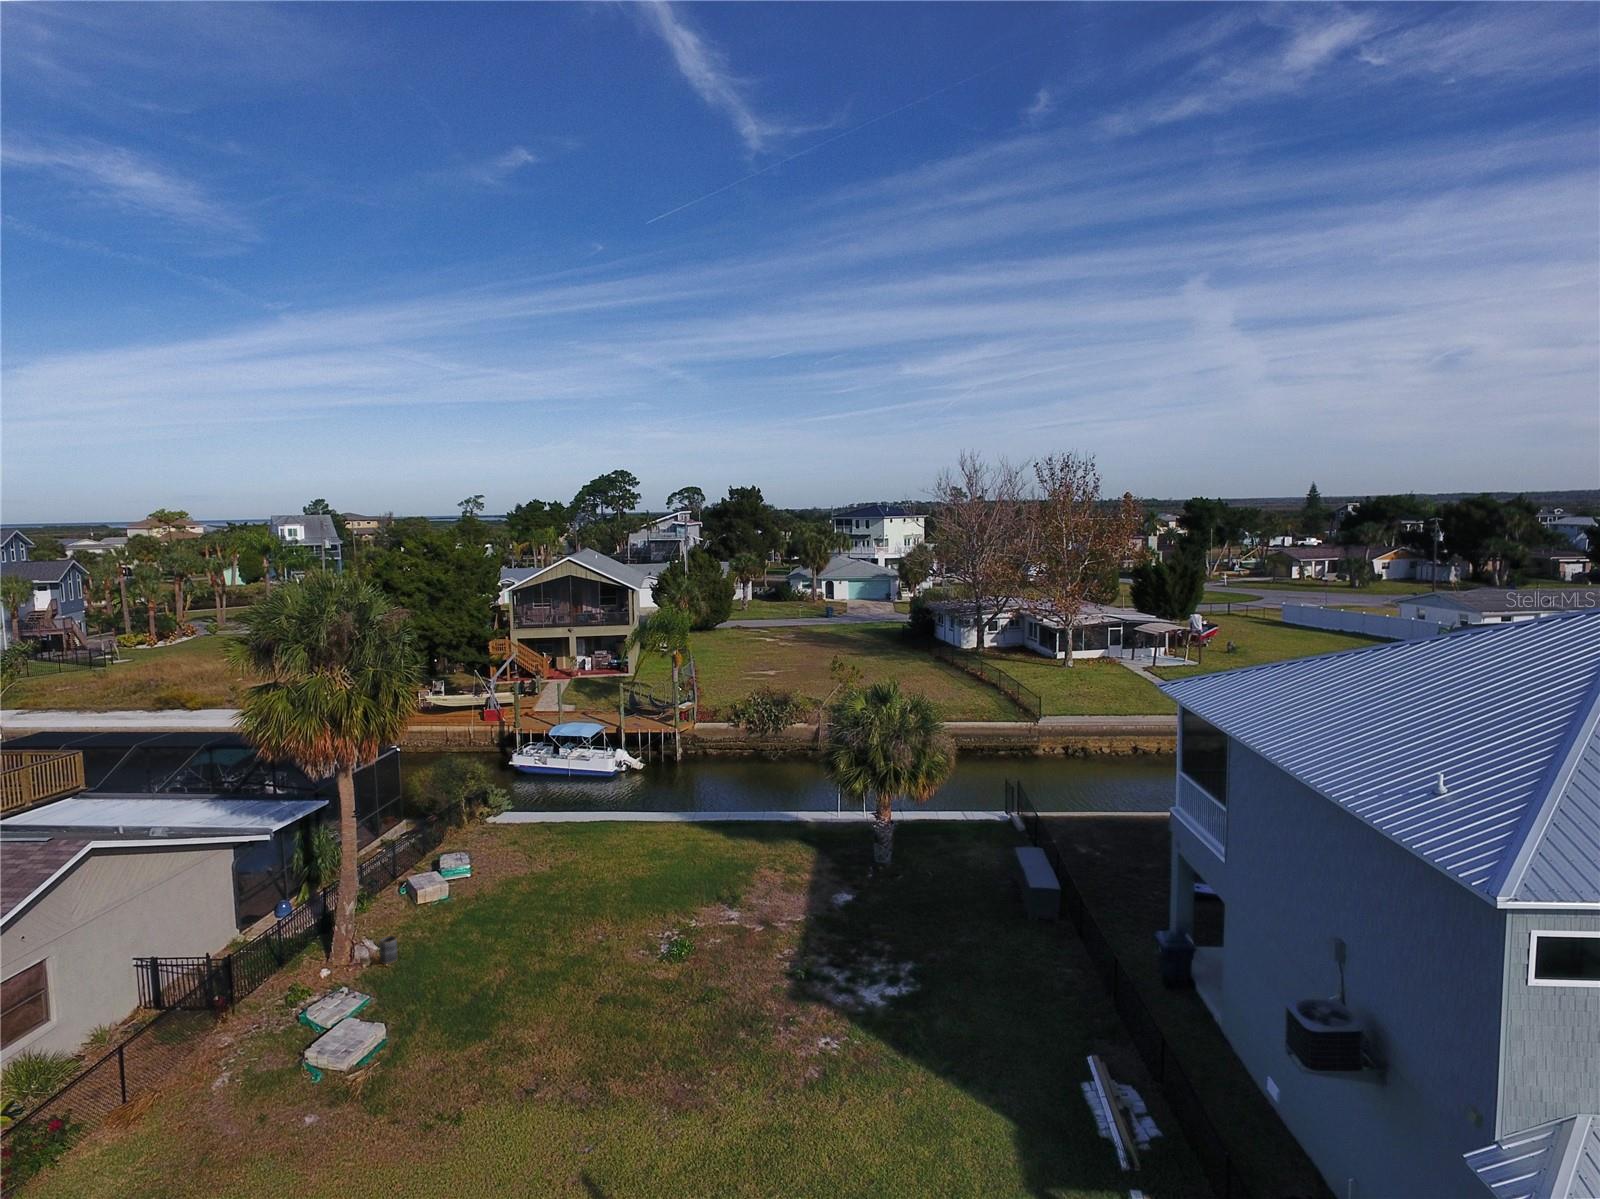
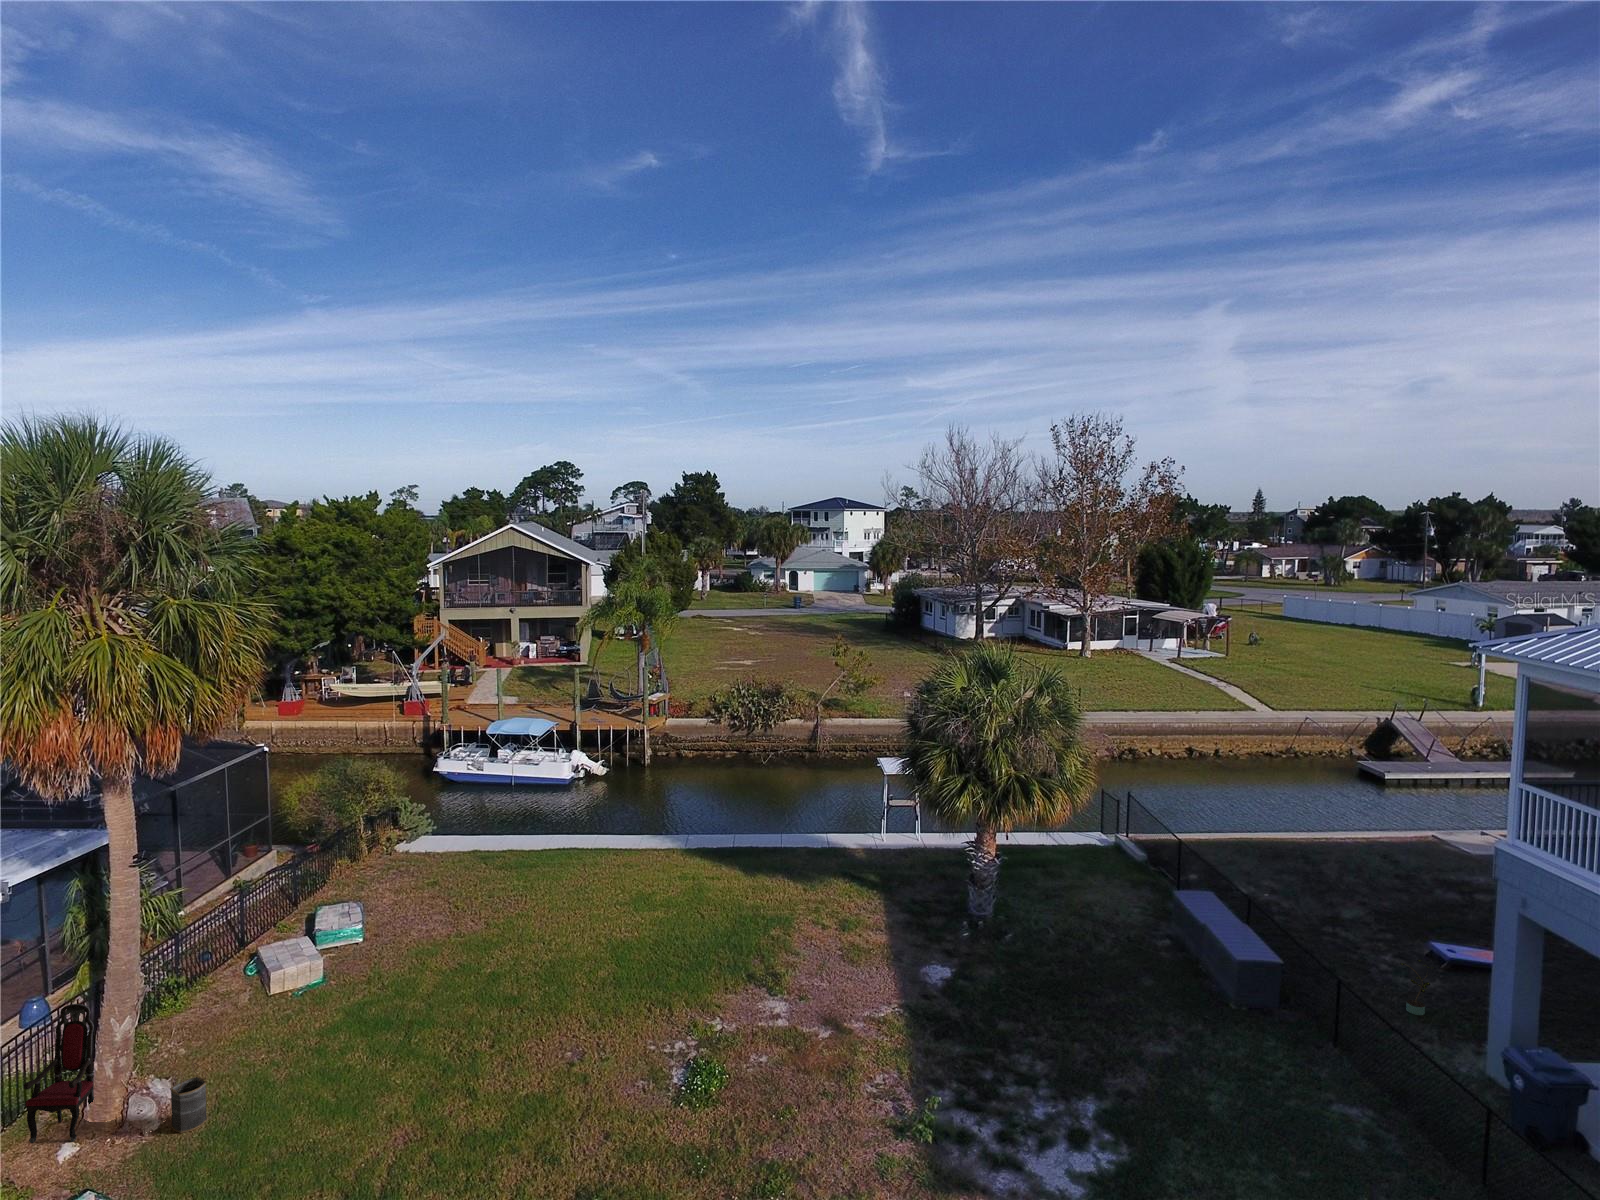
potted plant: none [1125,887,1144,922] -> present [1400,959,1433,1015]
armchair: none [304,894,338,967] -> present [23,1004,94,1143]

